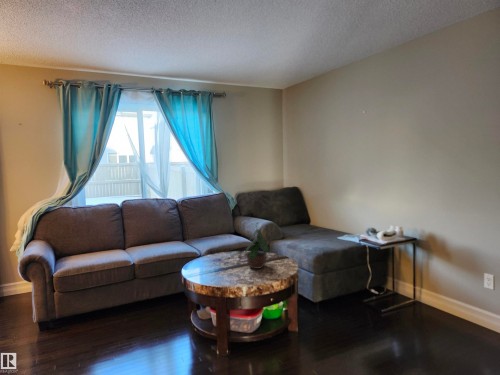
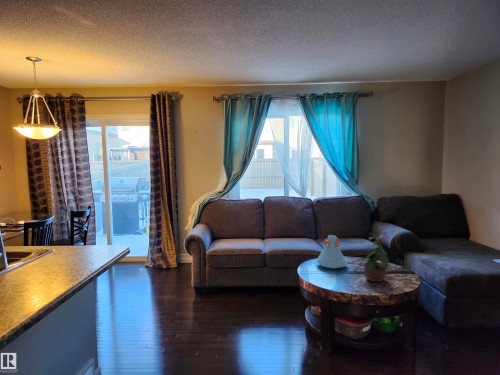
vase: none [198,231,228,264] -> present [317,235,347,268]

